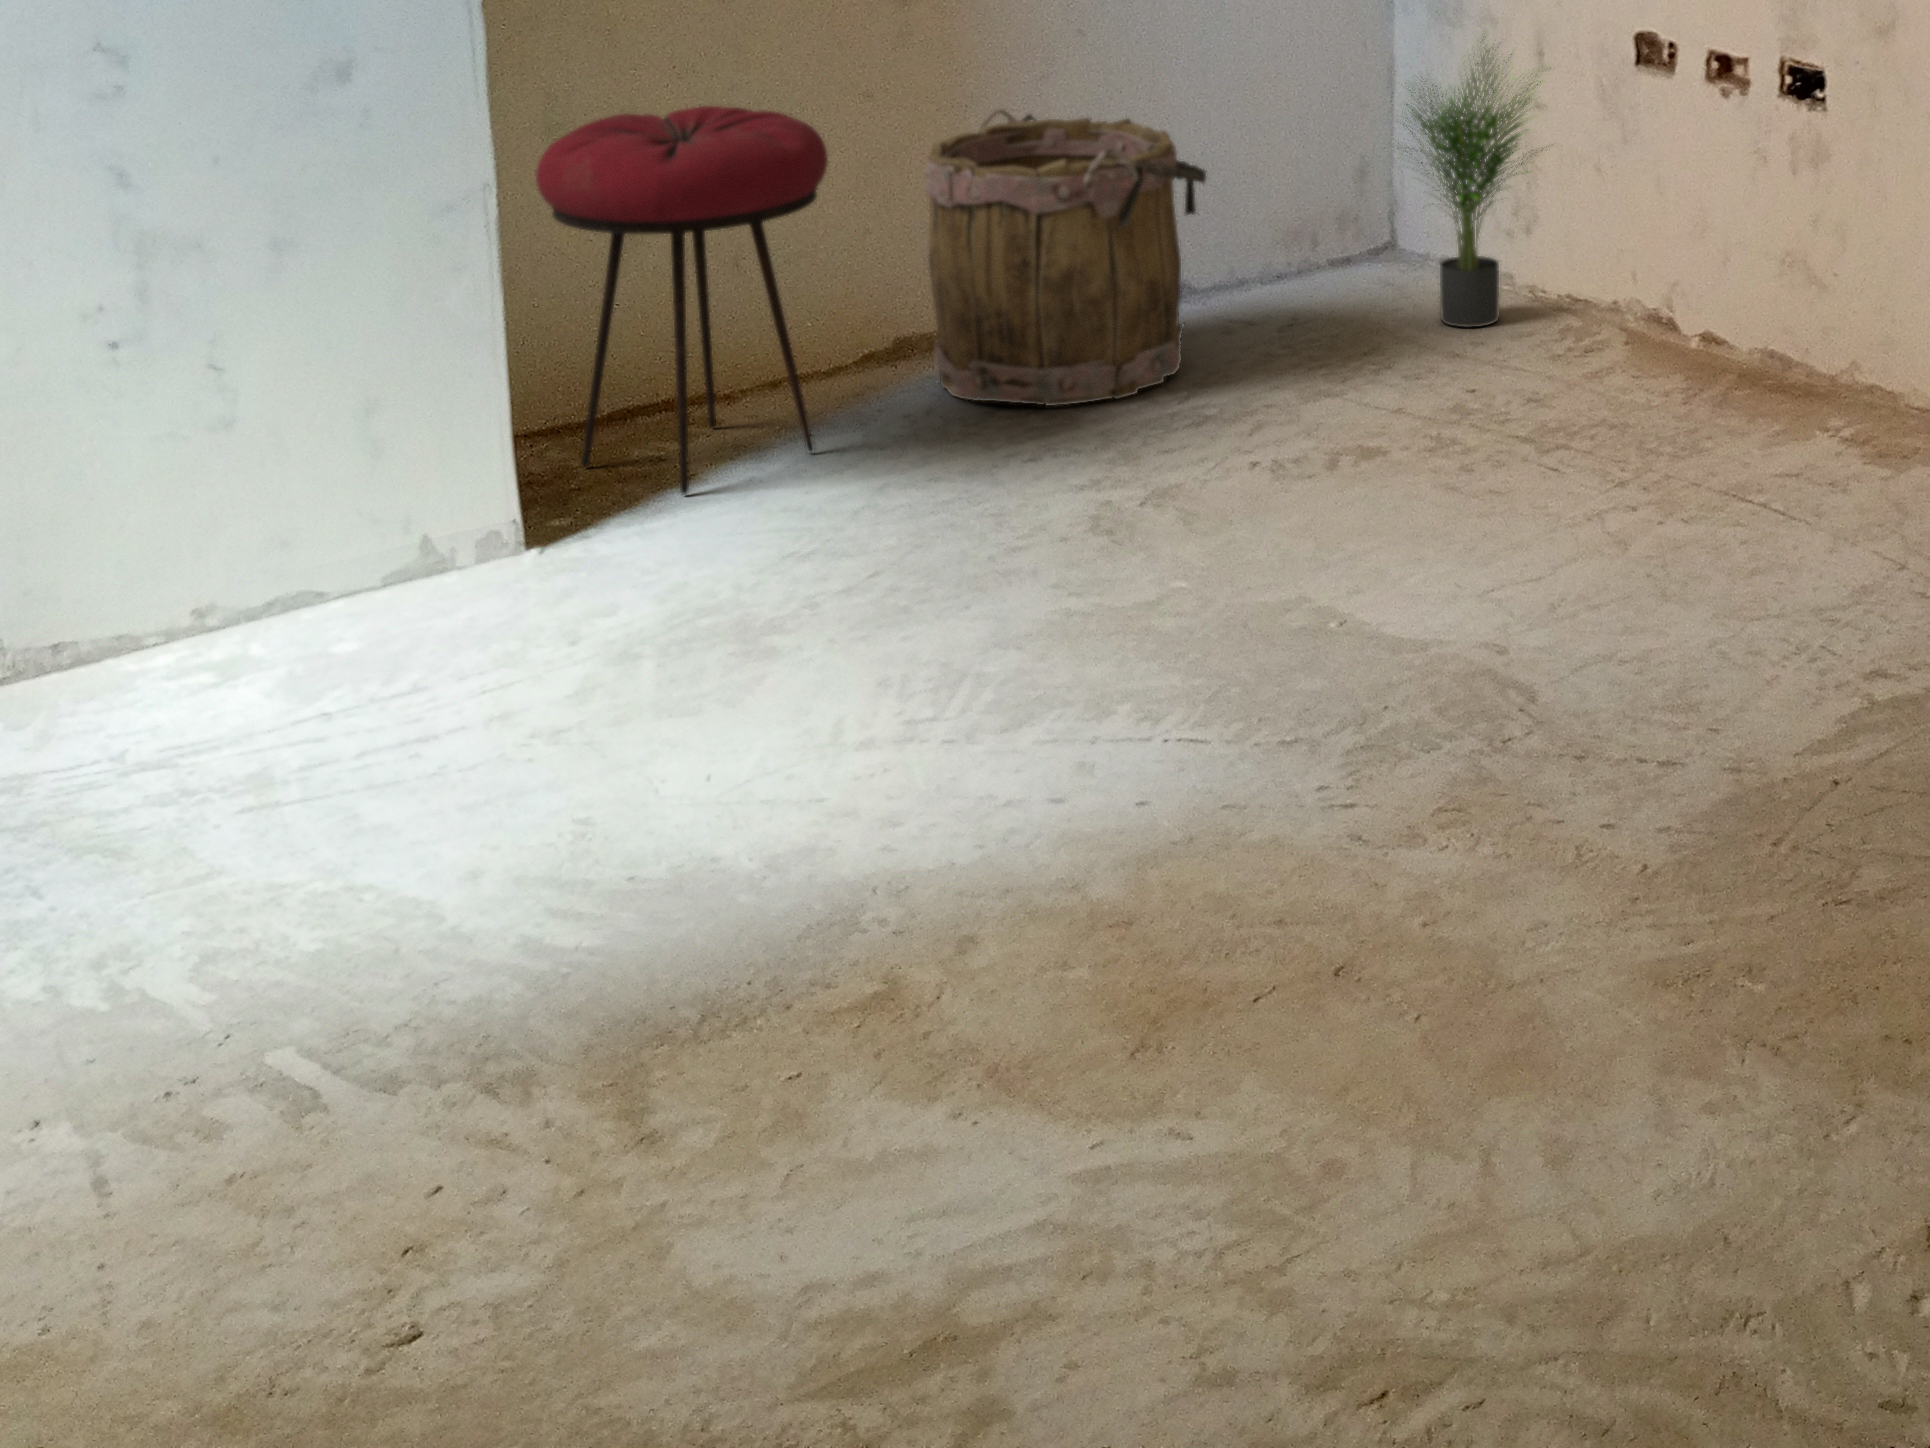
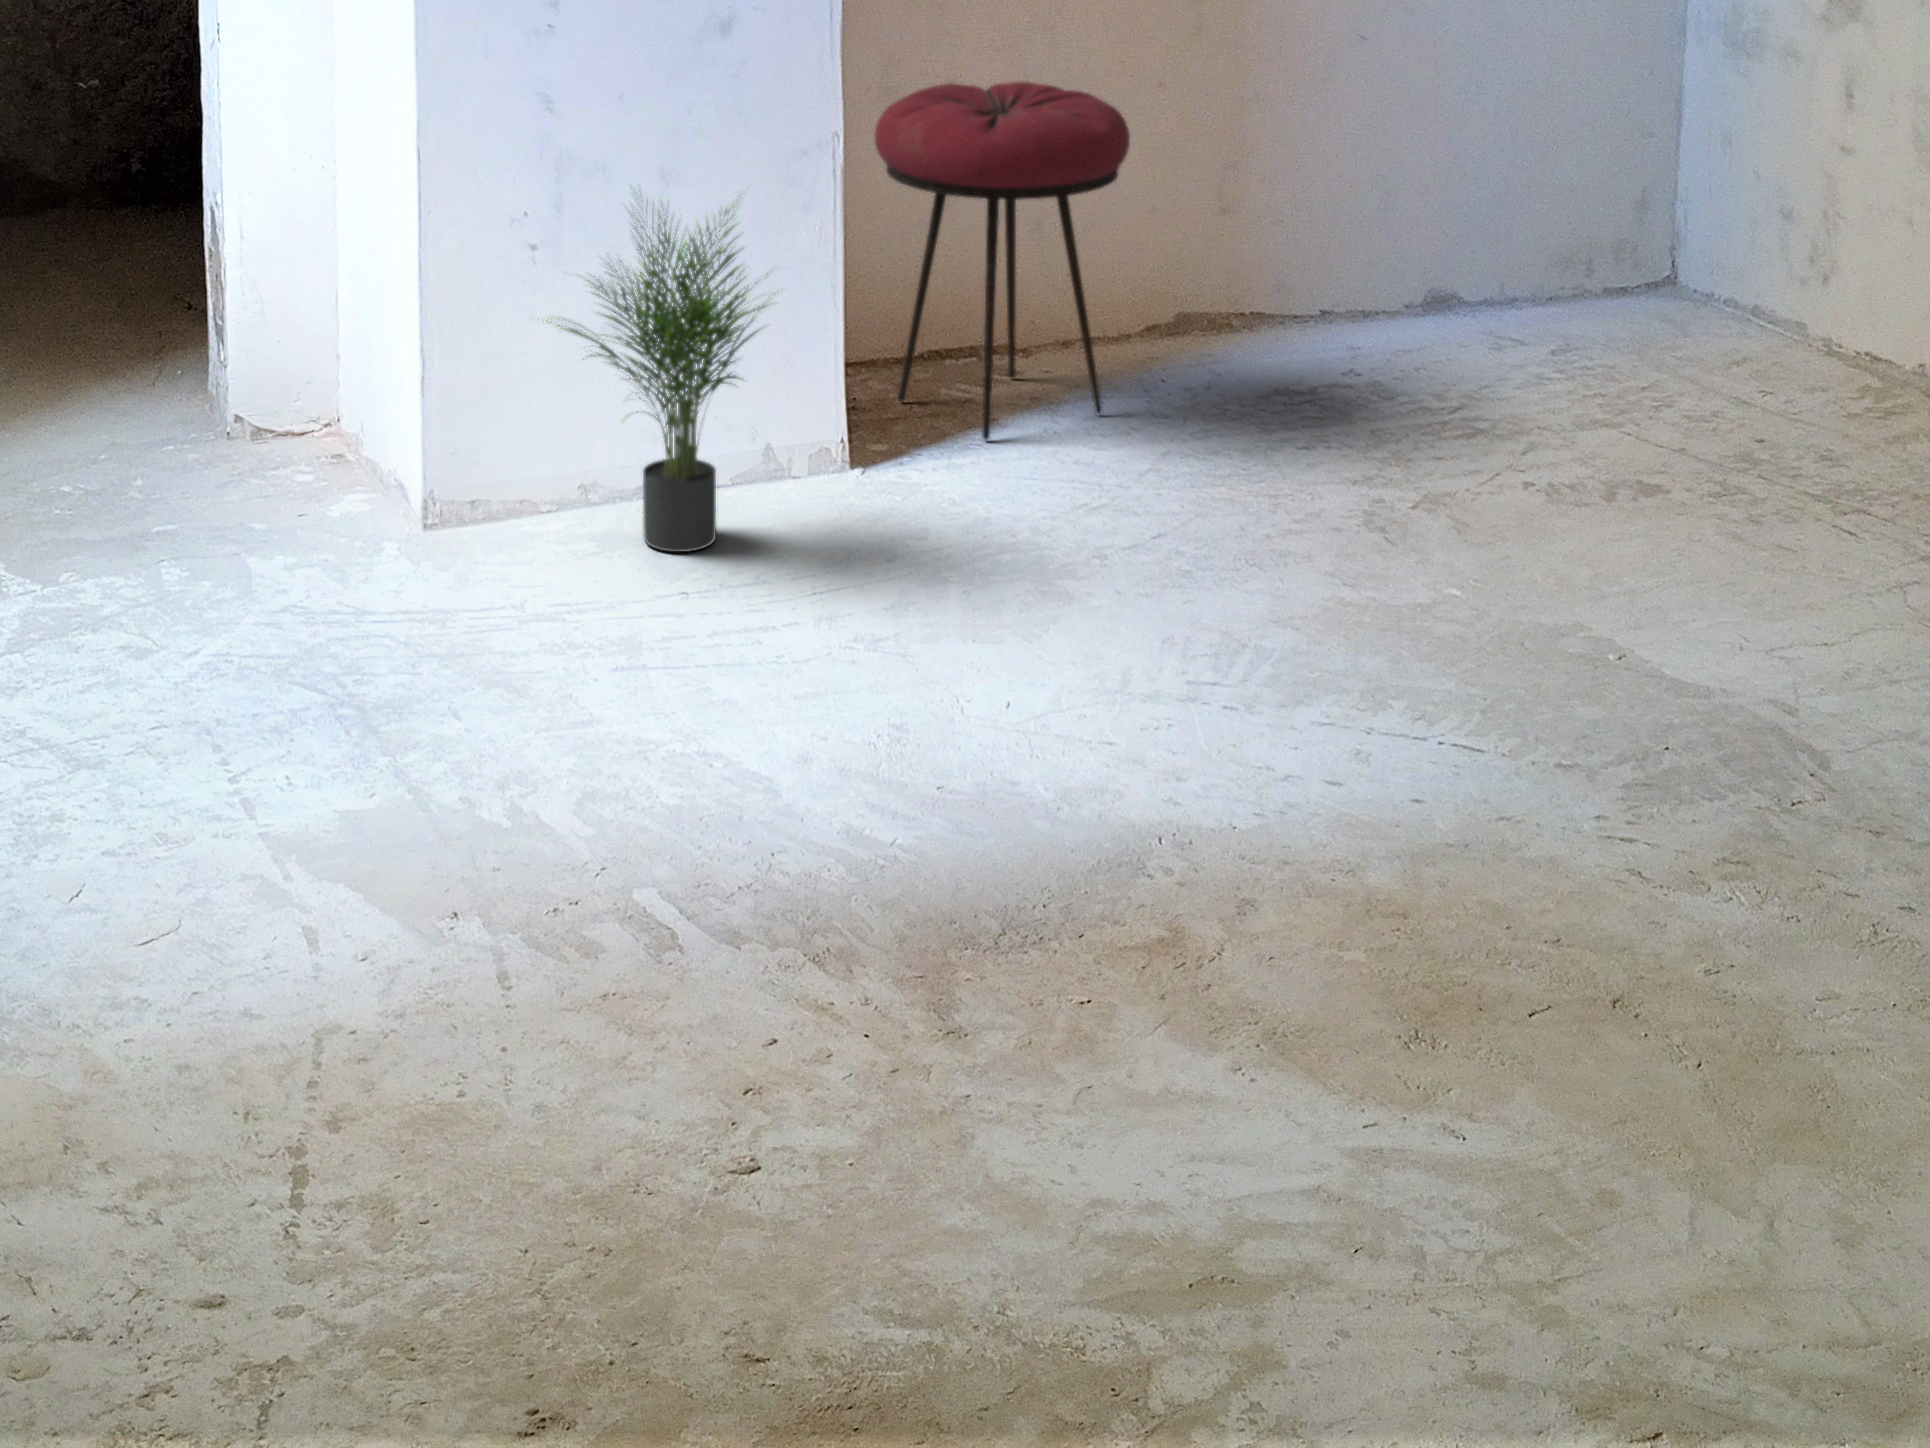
potted plant: present [1397,37,1551,327] -> present [550,187,775,552]
bucket: present [925,108,1206,406] -> none [1214,104,1487,398]

